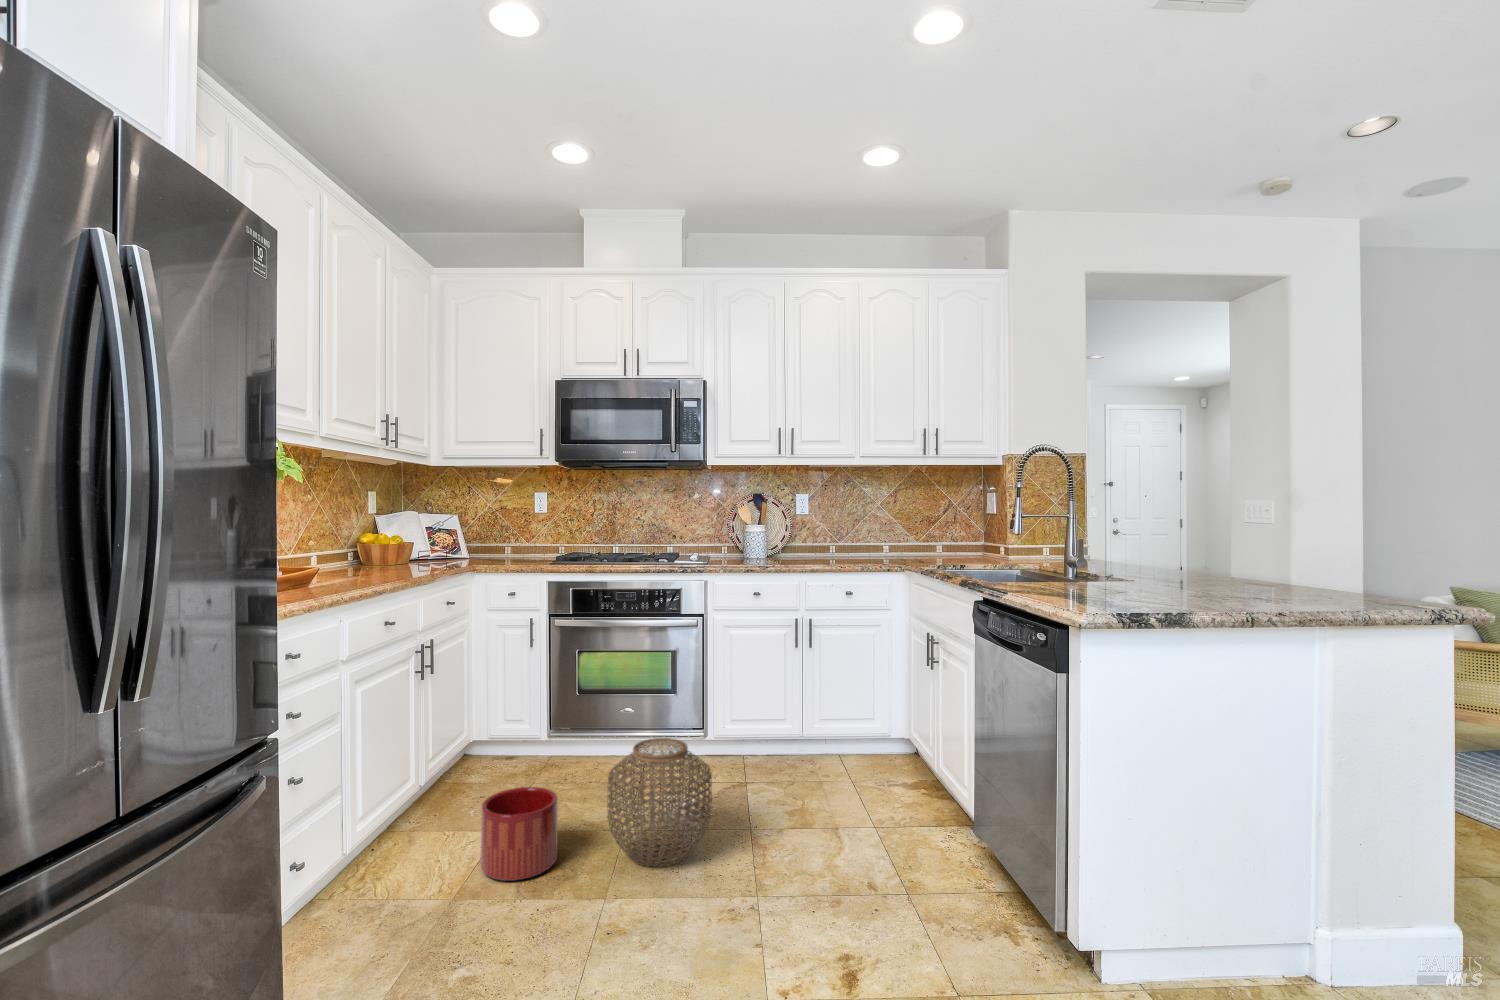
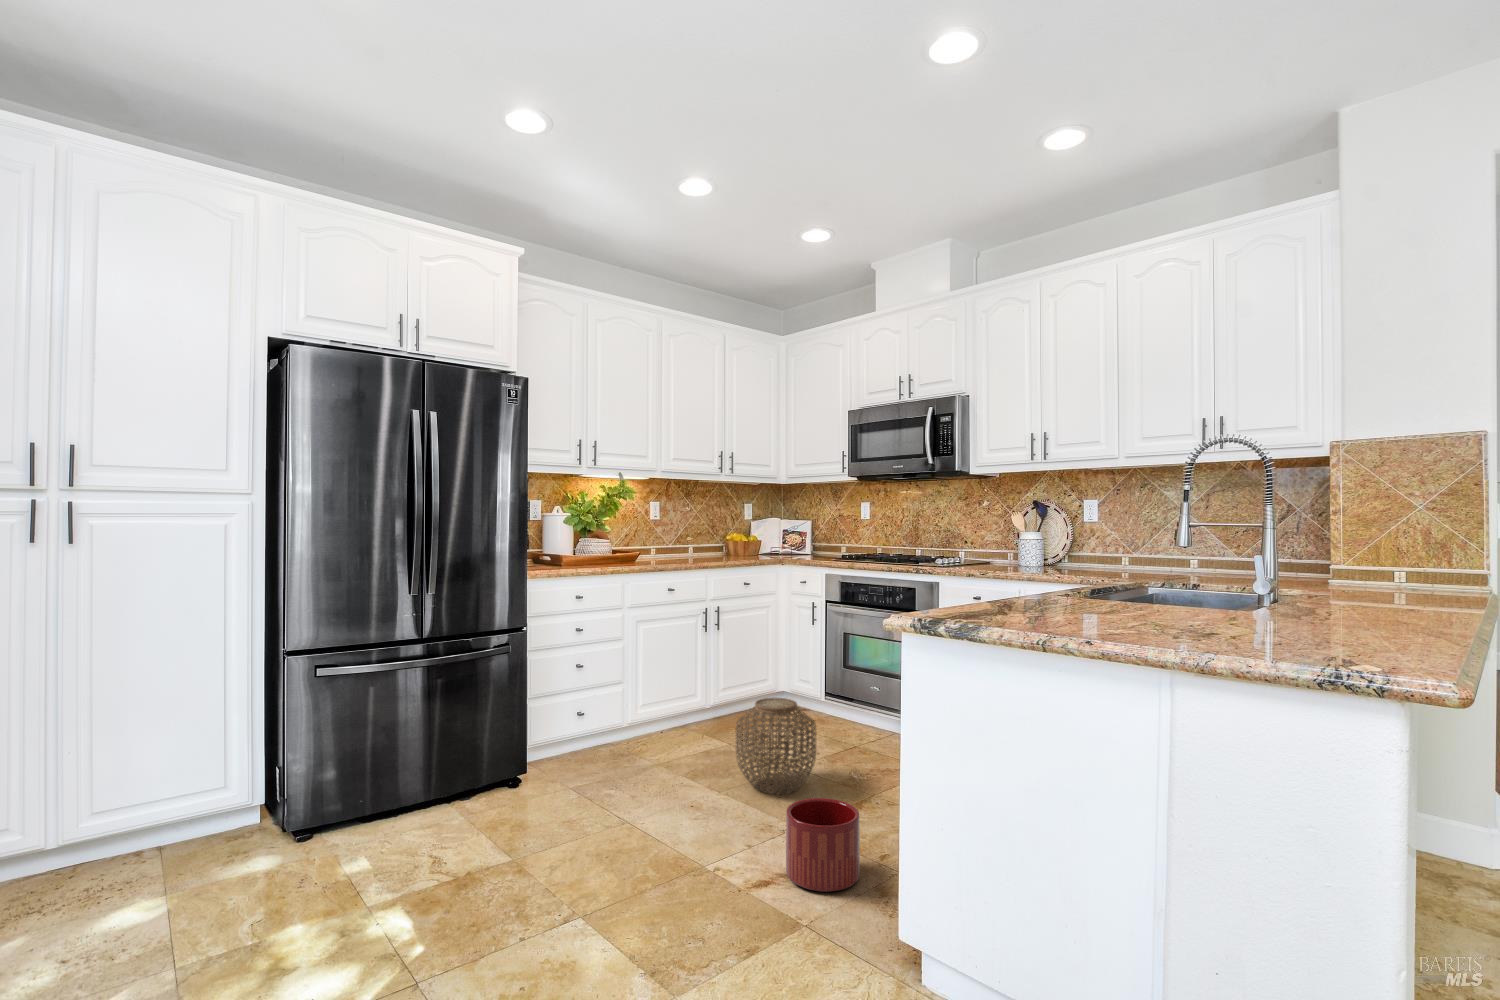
planter: present [481,787,558,881] -> present [786,798,860,892]

